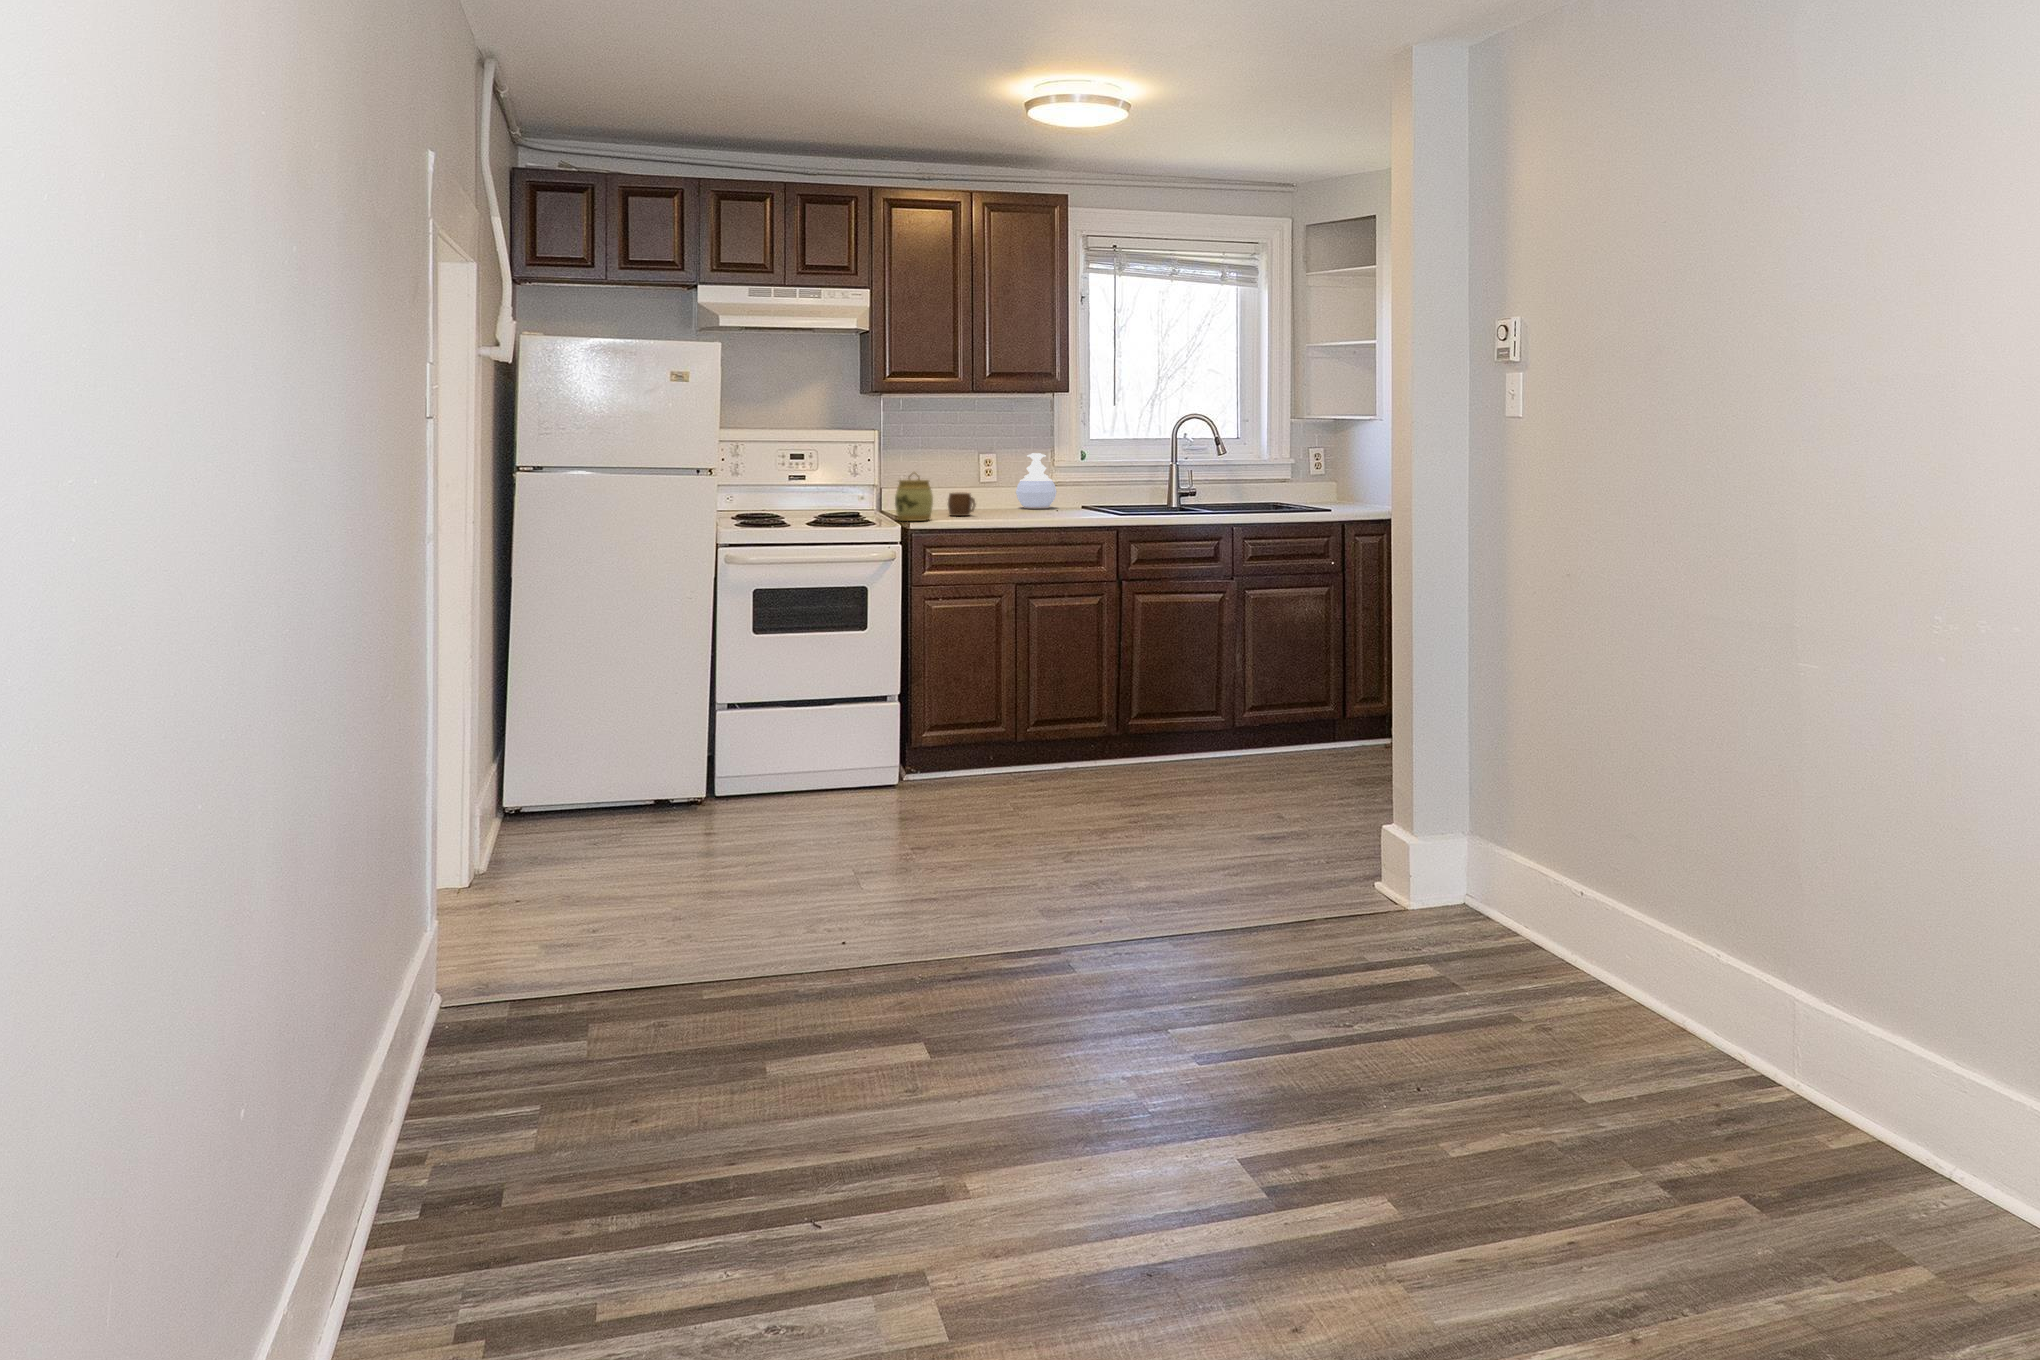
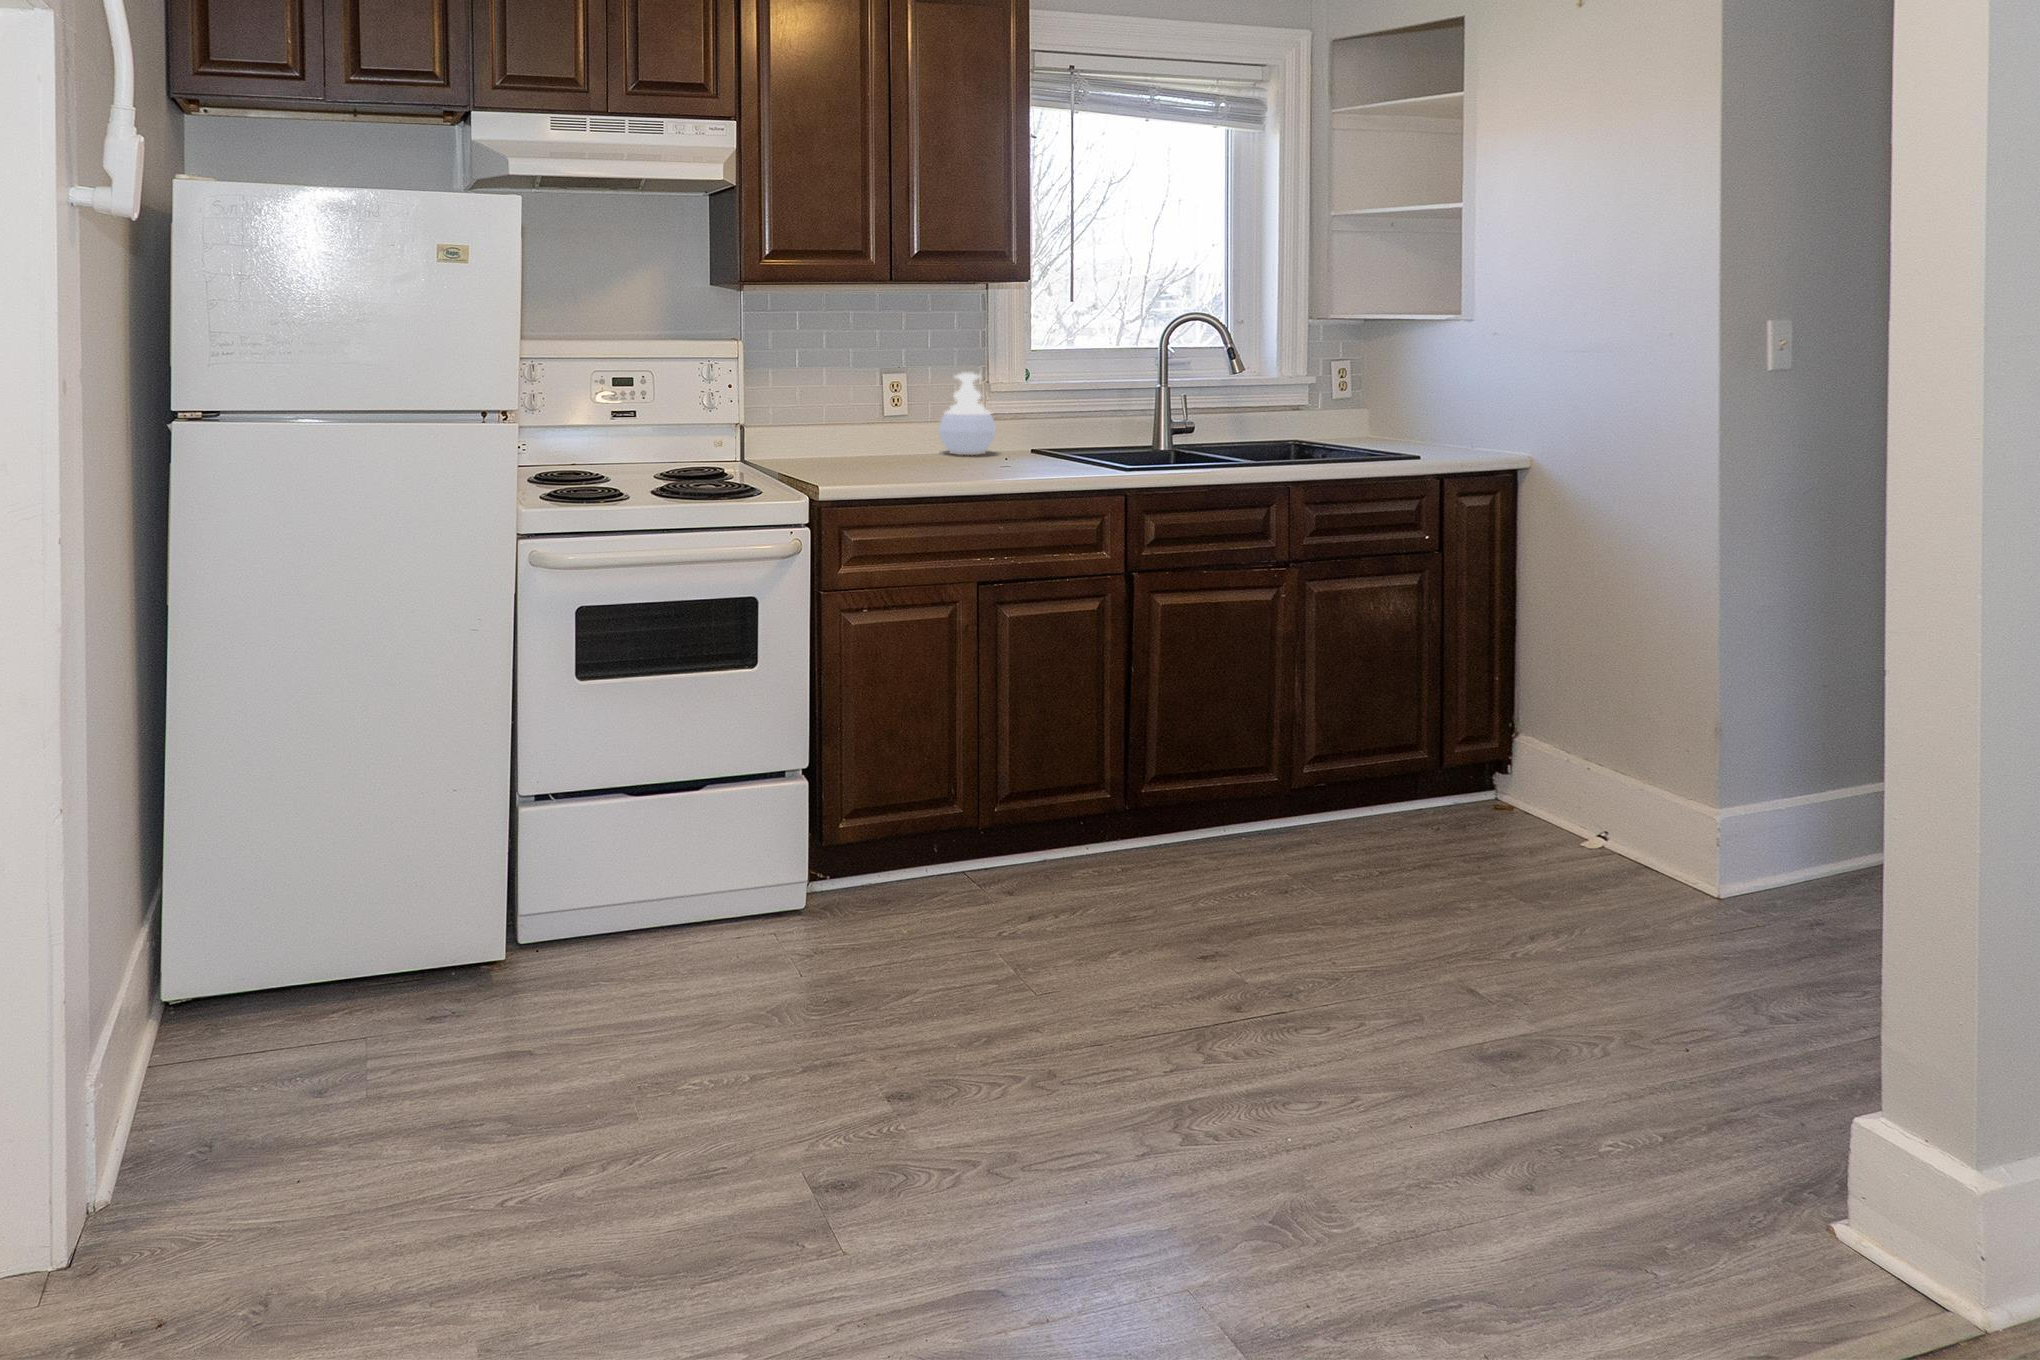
jar: present [895,472,933,521] -> none [782,406,842,484]
mug: present [948,492,976,516] -> none [854,435,899,472]

